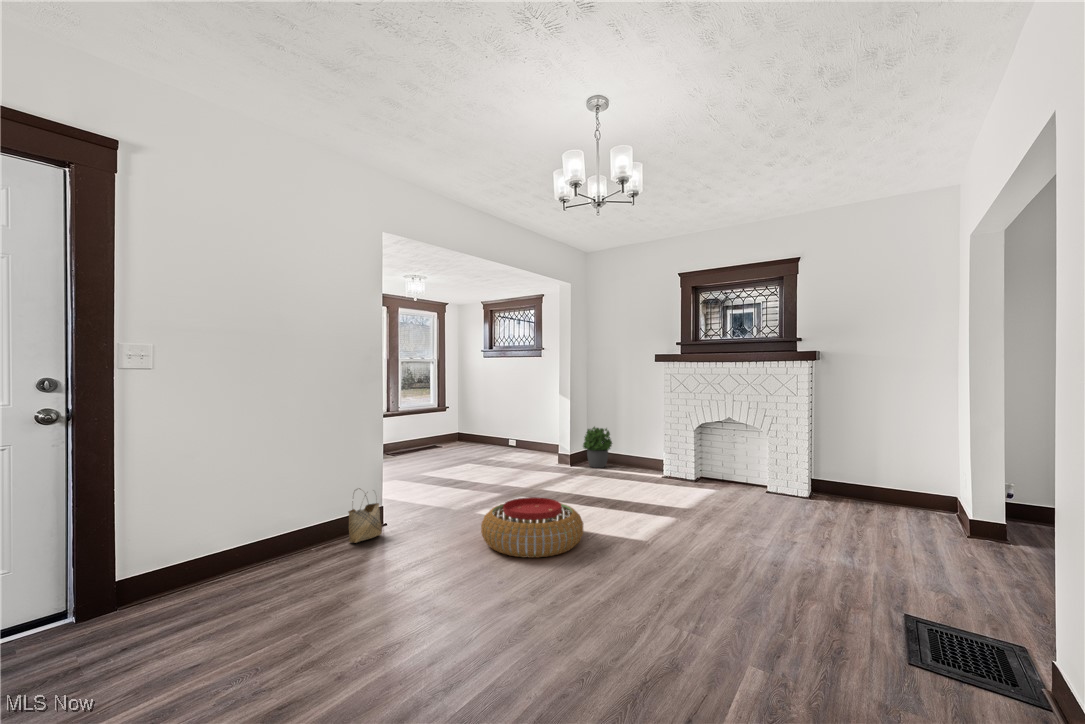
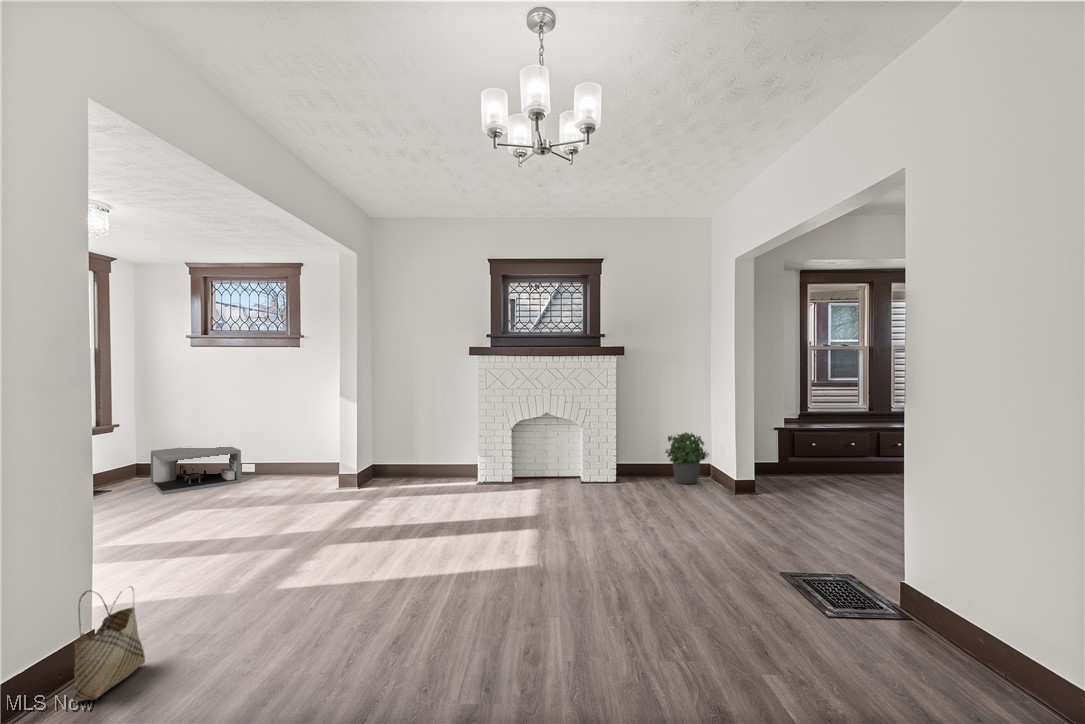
coffee table: none [456,423,503,453] -> present [151,447,241,494]
potted plant: present [583,427,612,468] -> present [665,432,709,484]
pouf: present [481,497,583,558] -> none [343,534,490,629]

